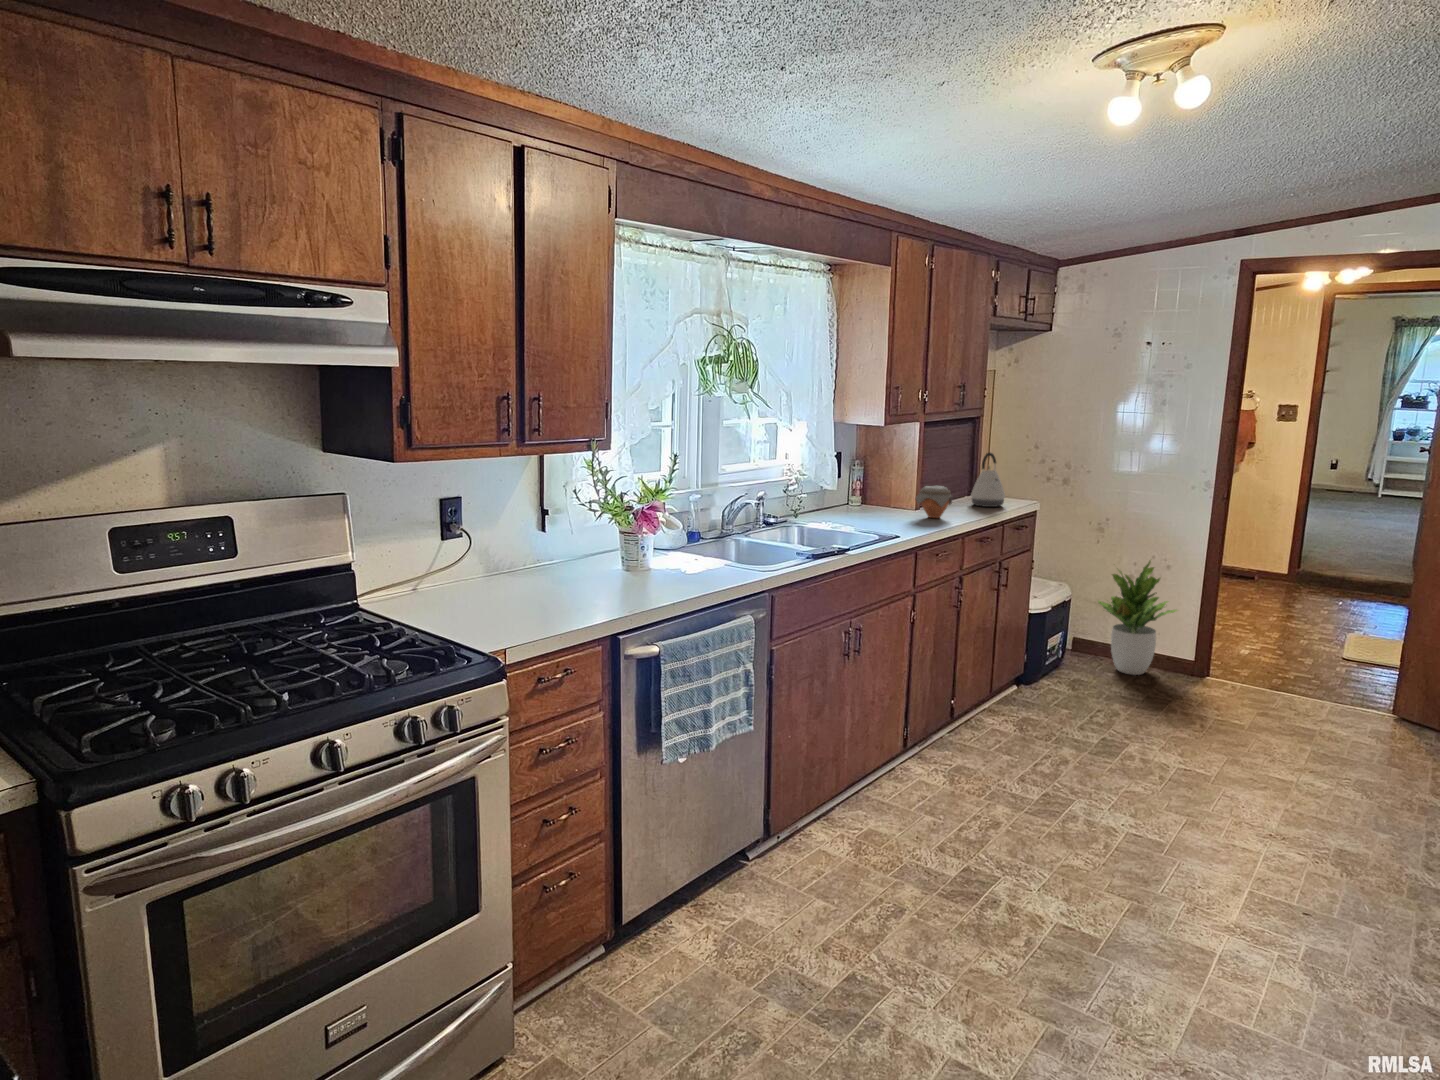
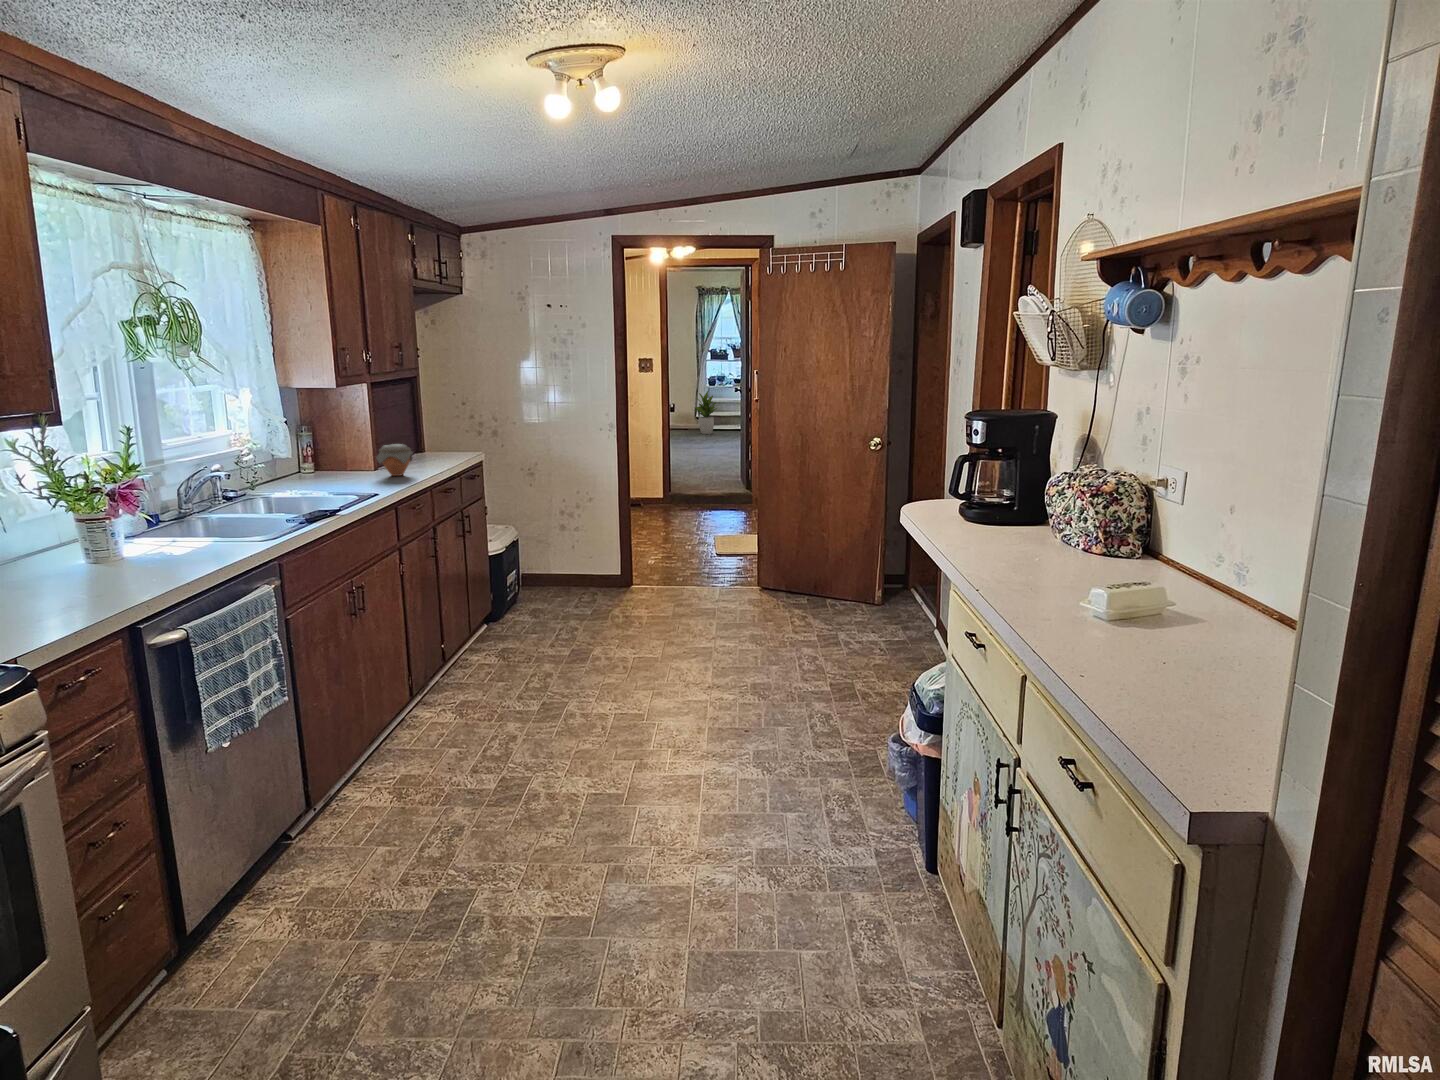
kettle: present [971,453,1005,507] -> none [422,409,455,462]
potted plant: present [1098,561,1177,675] -> present [695,391,717,434]

